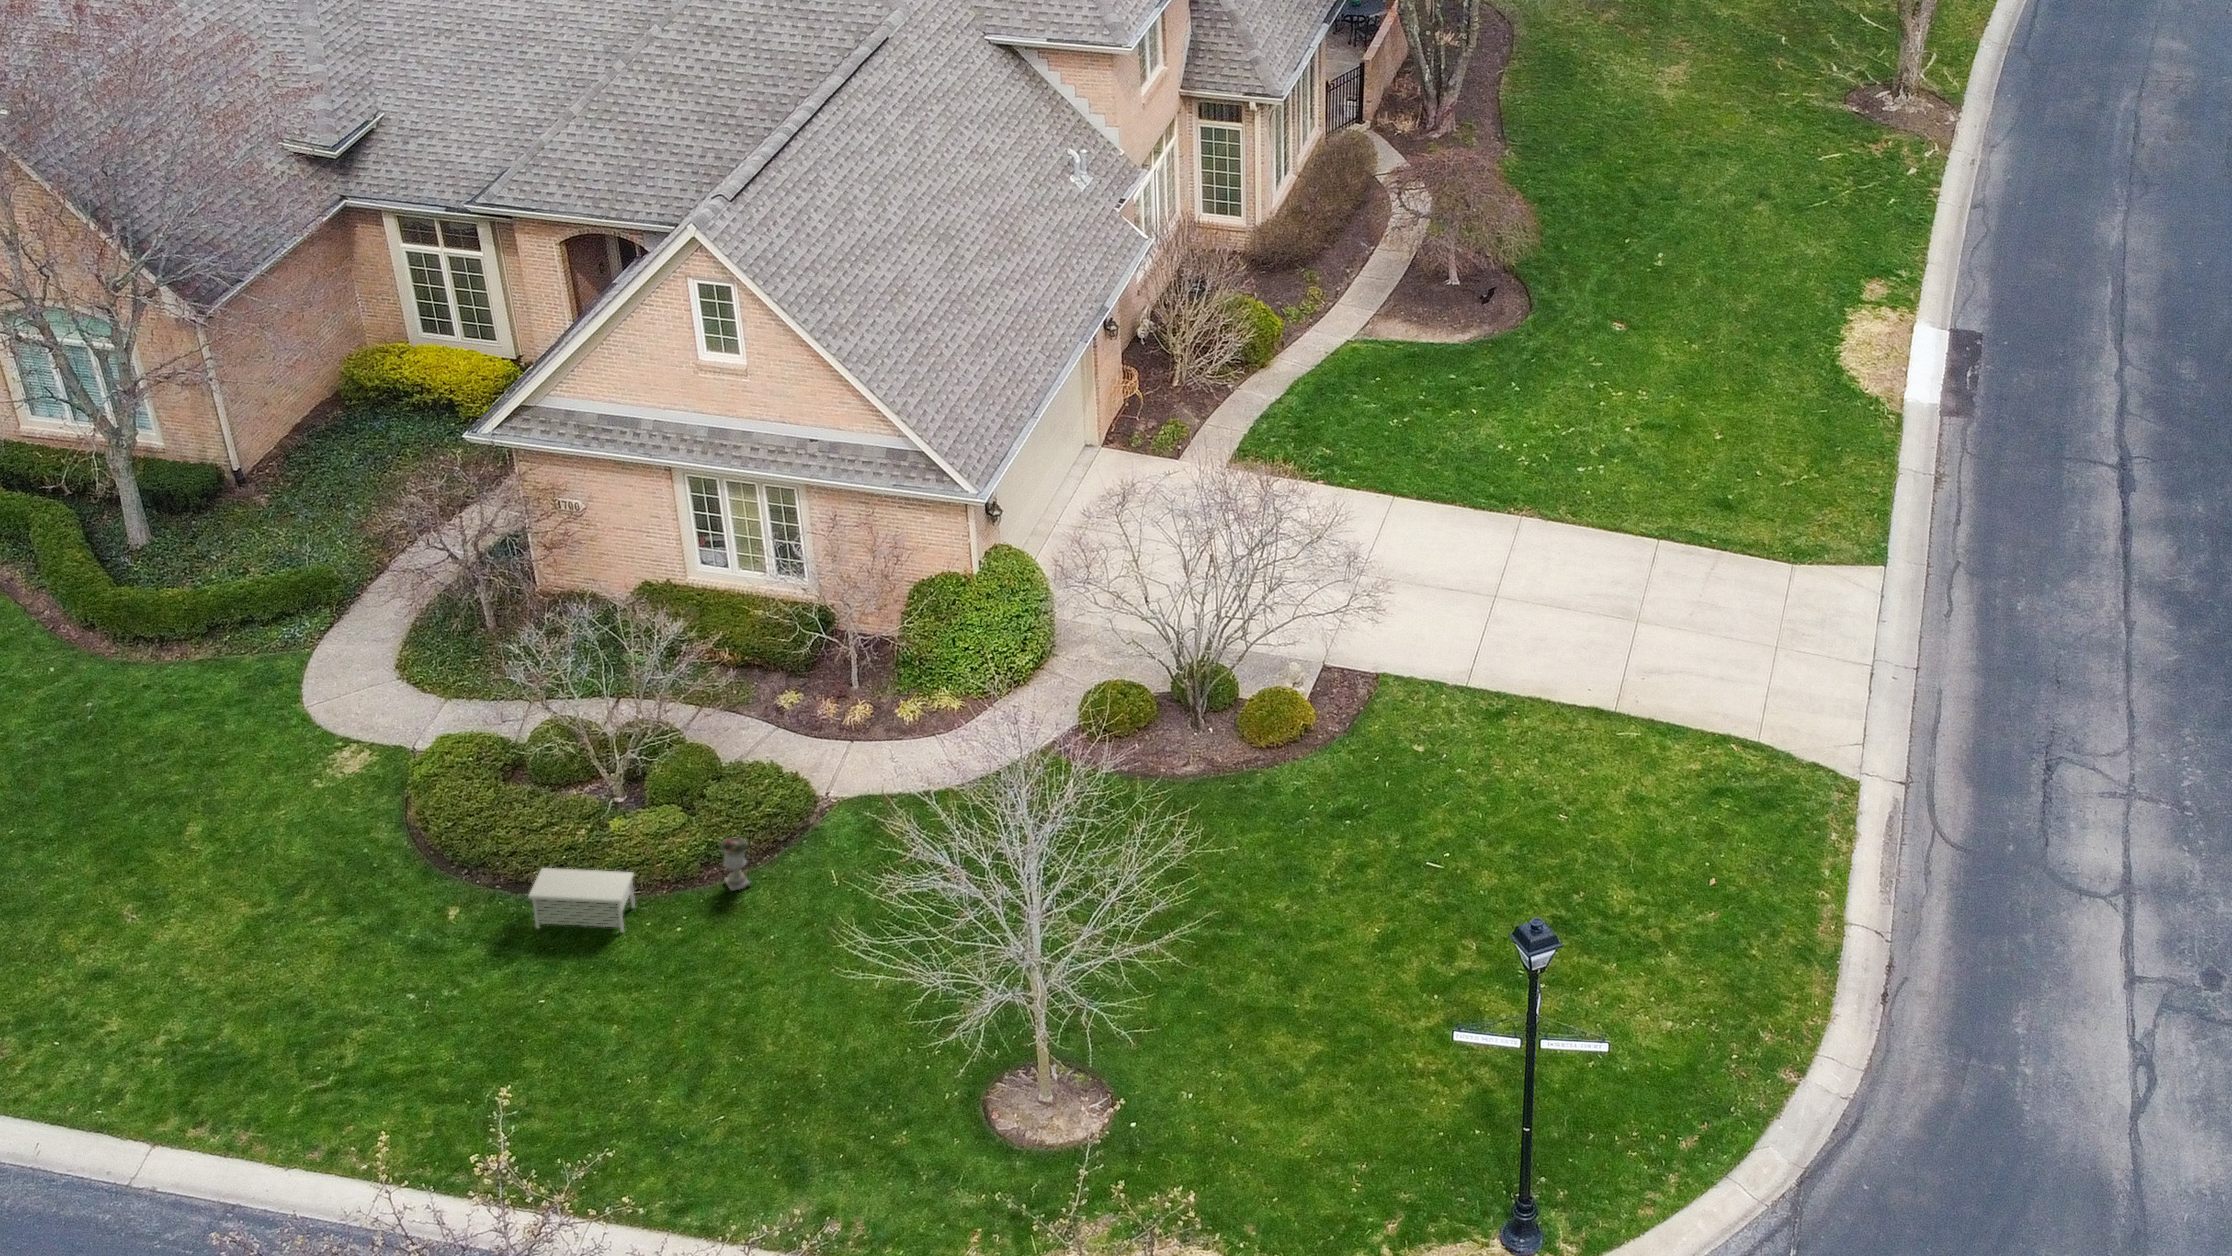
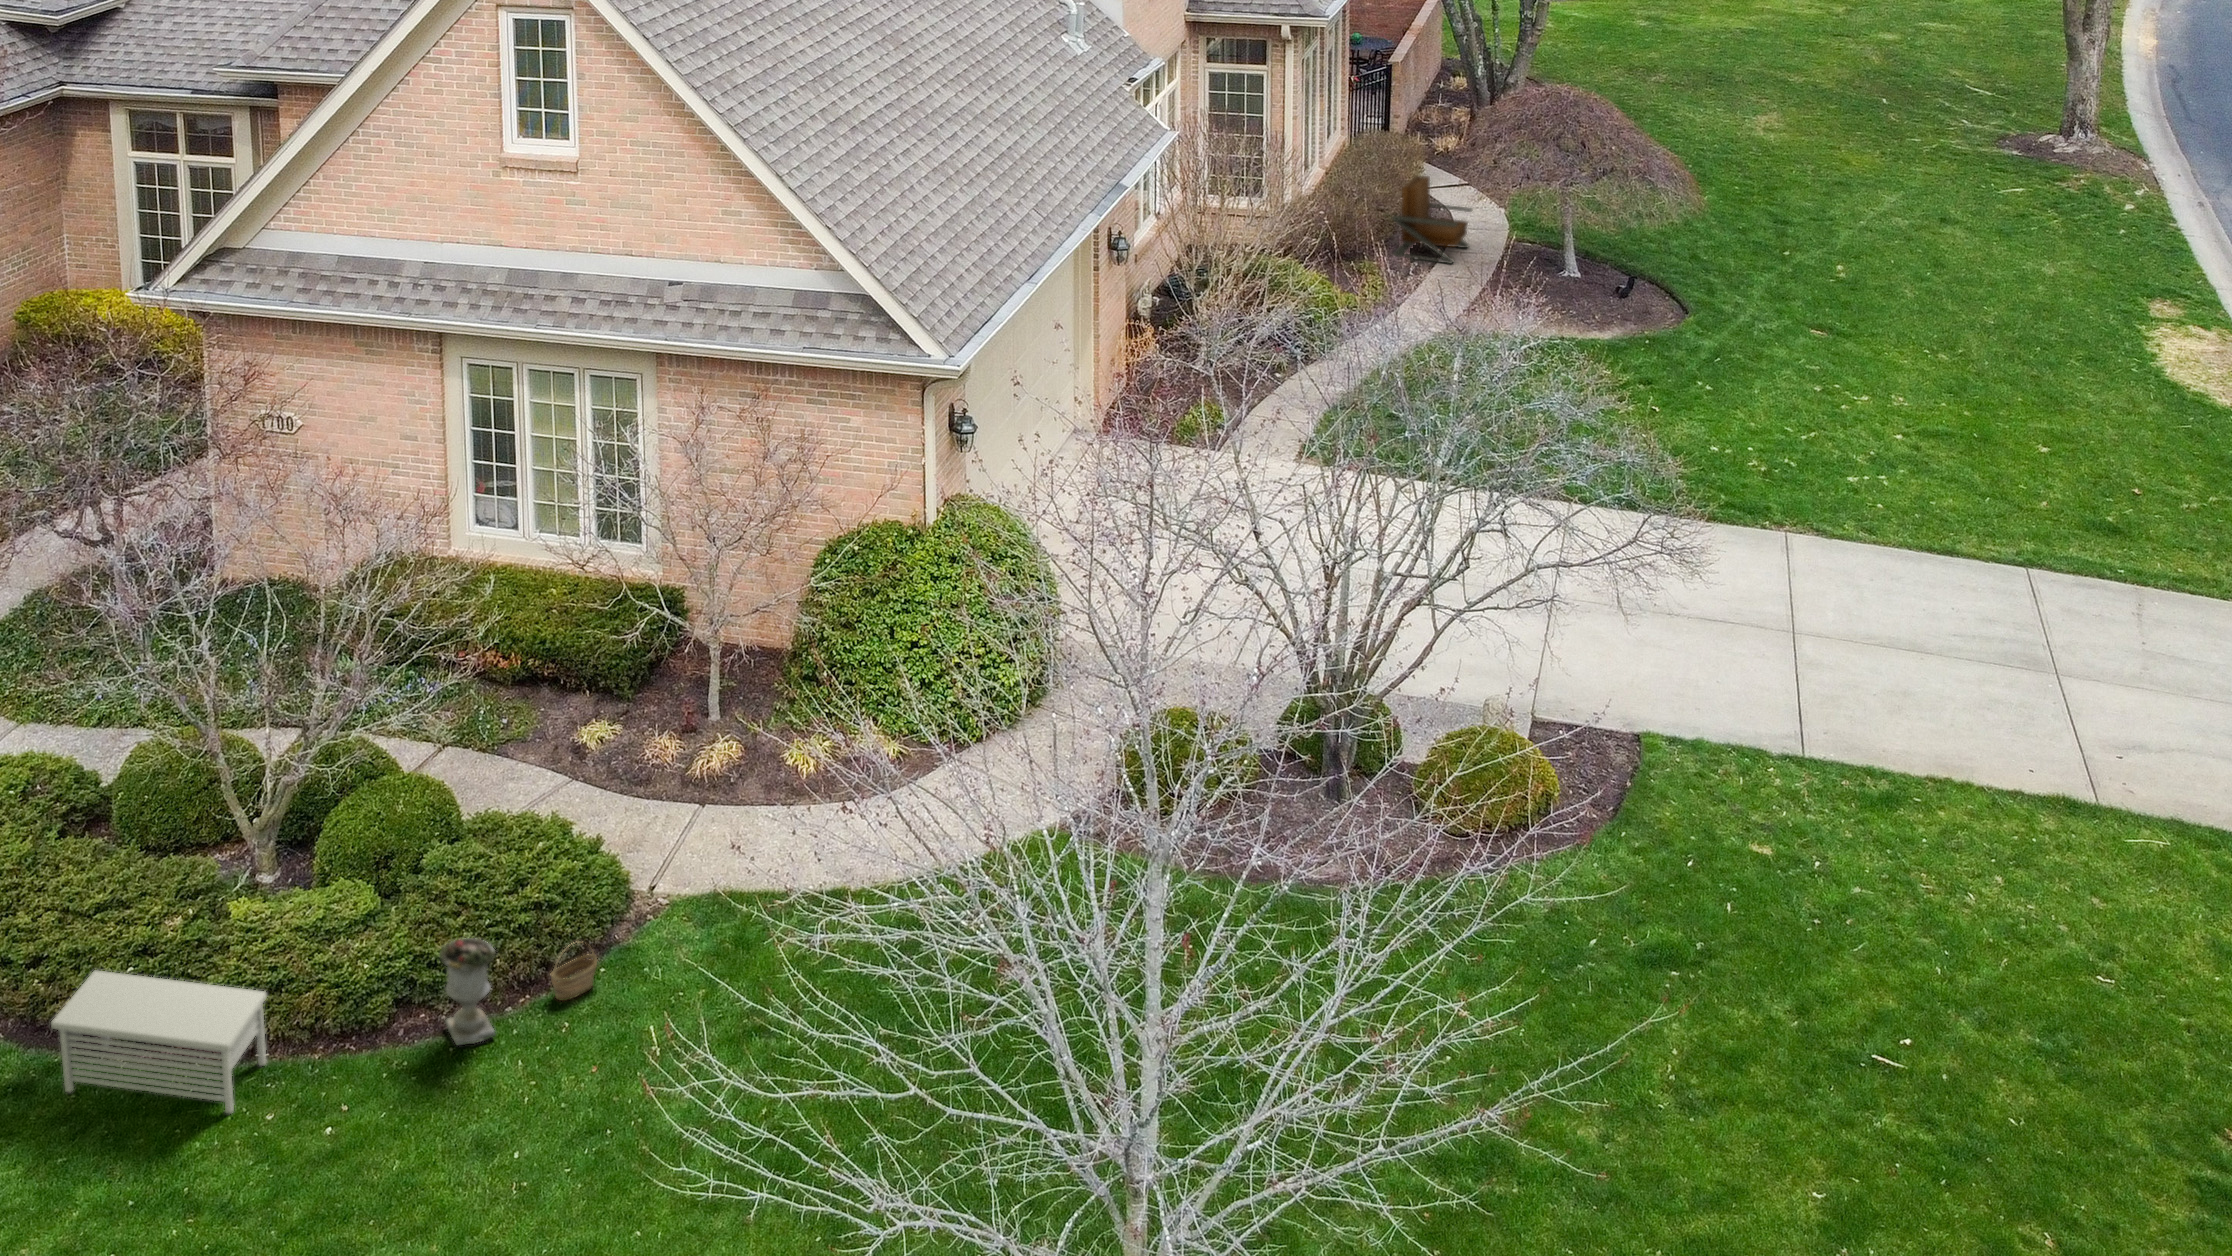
lounge chair: none [1333,205,1394,275] -> present [1393,176,1472,264]
basket: none [776,834,799,864] -> present [551,945,597,1001]

